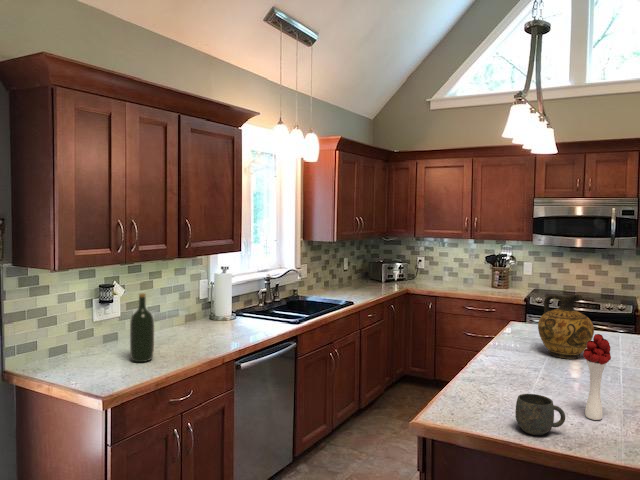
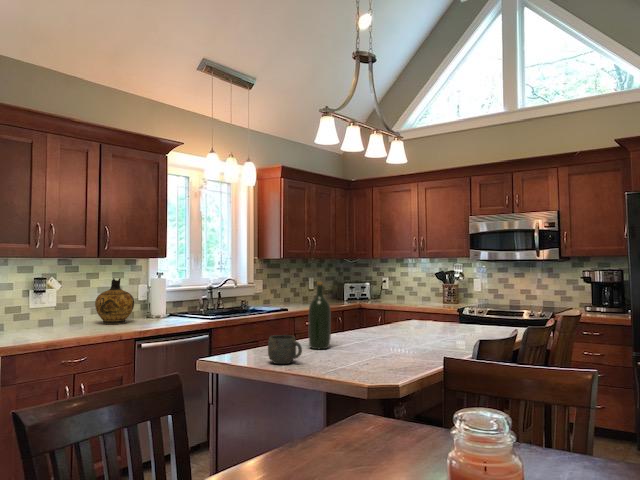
wine bottle: present [130,293,154,362] -> present [309,282,331,349]
ceramic jug: present [538,294,594,359] -> present [95,278,134,324]
flower bouquet: present [583,334,611,420] -> none [336,290,359,360]

